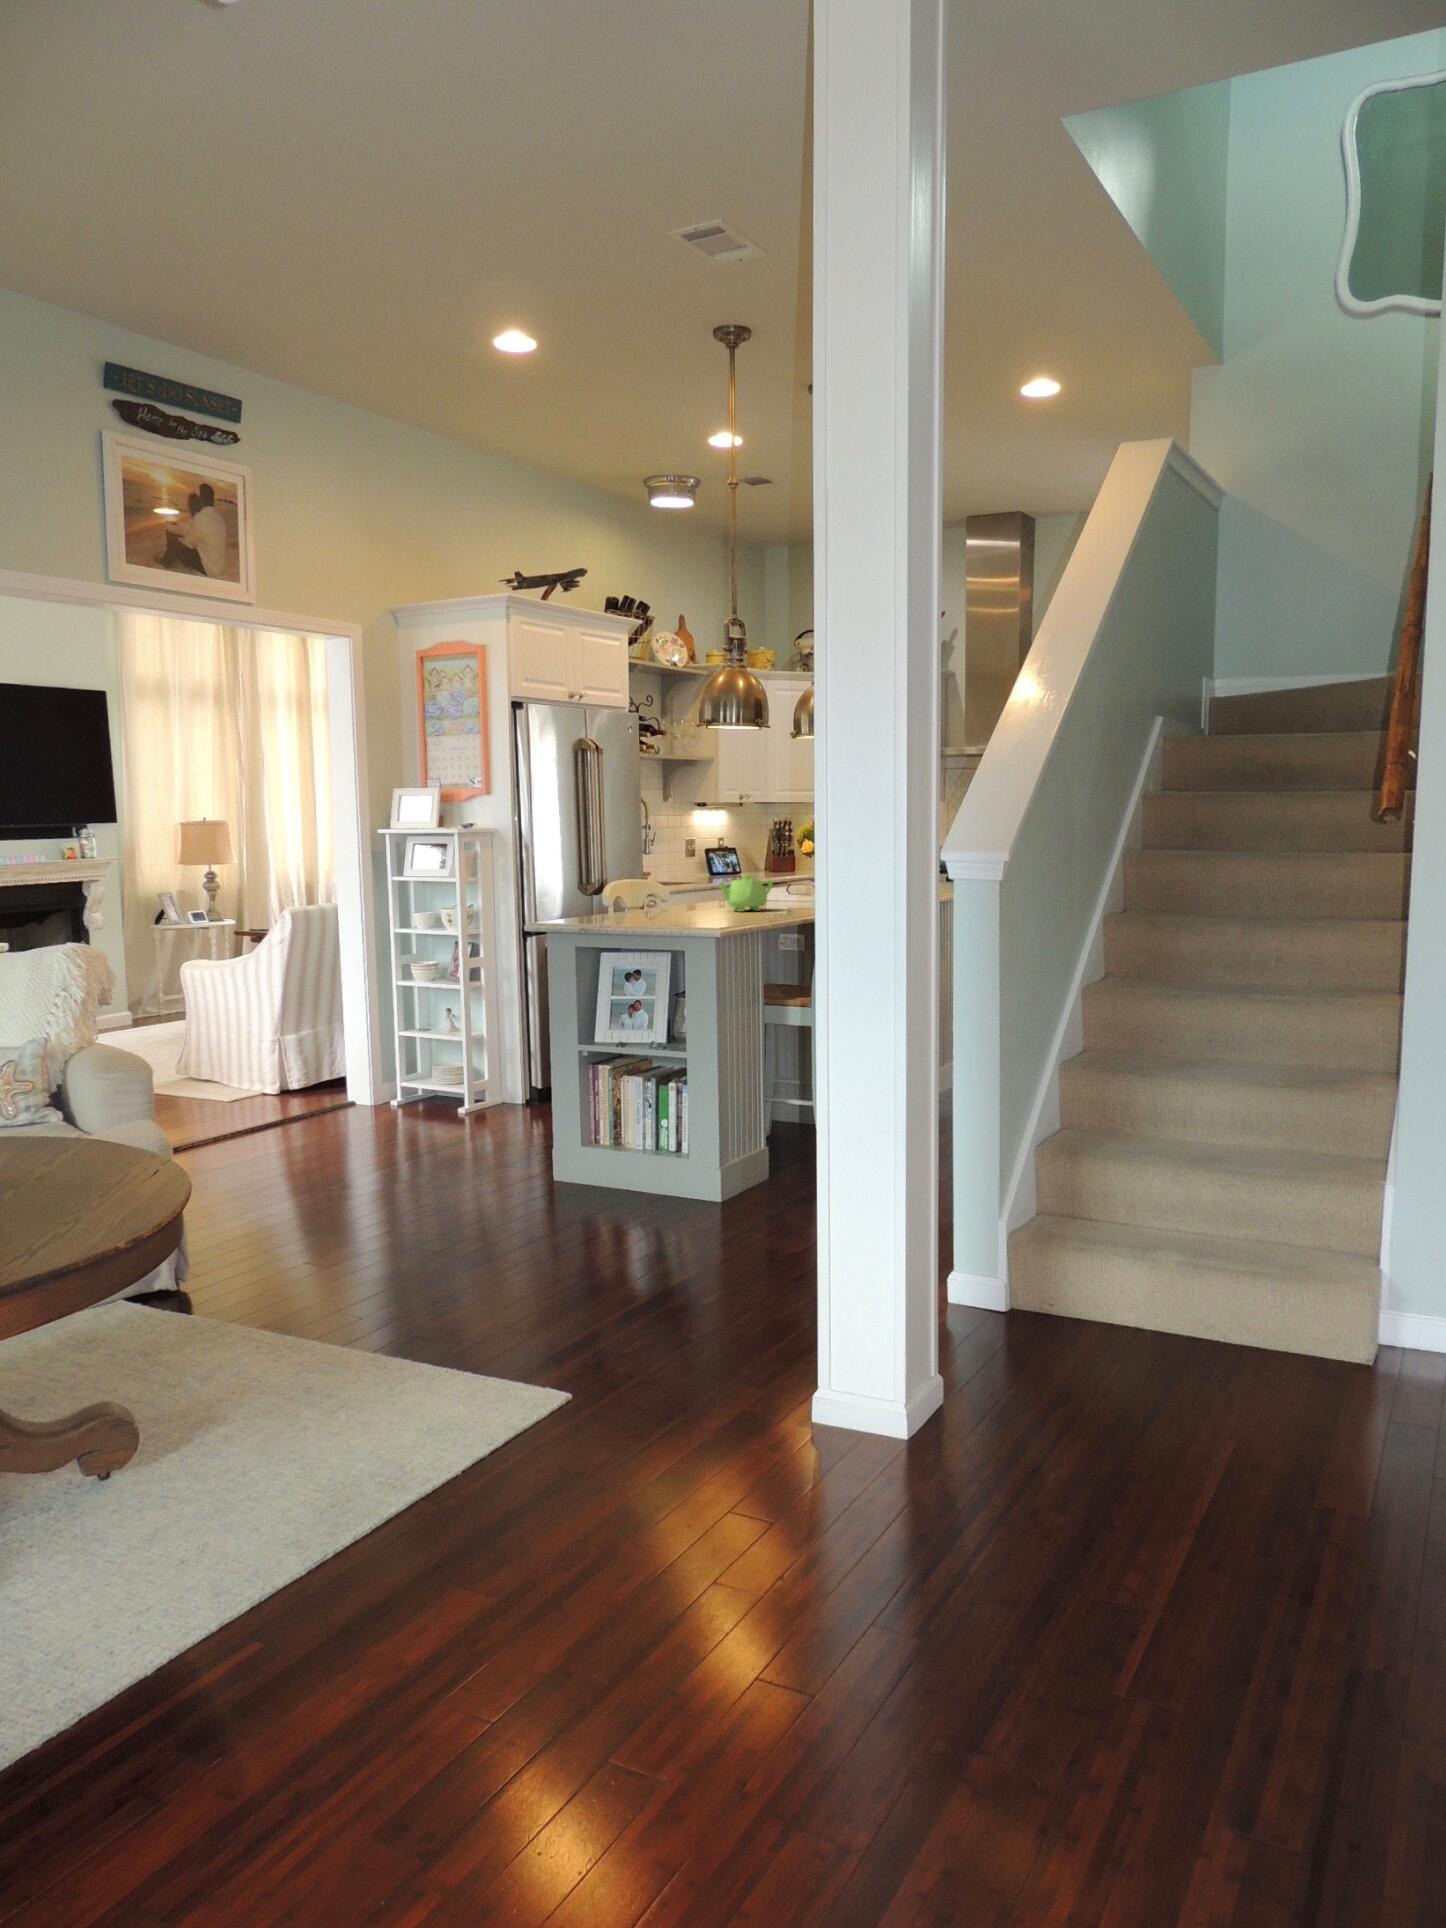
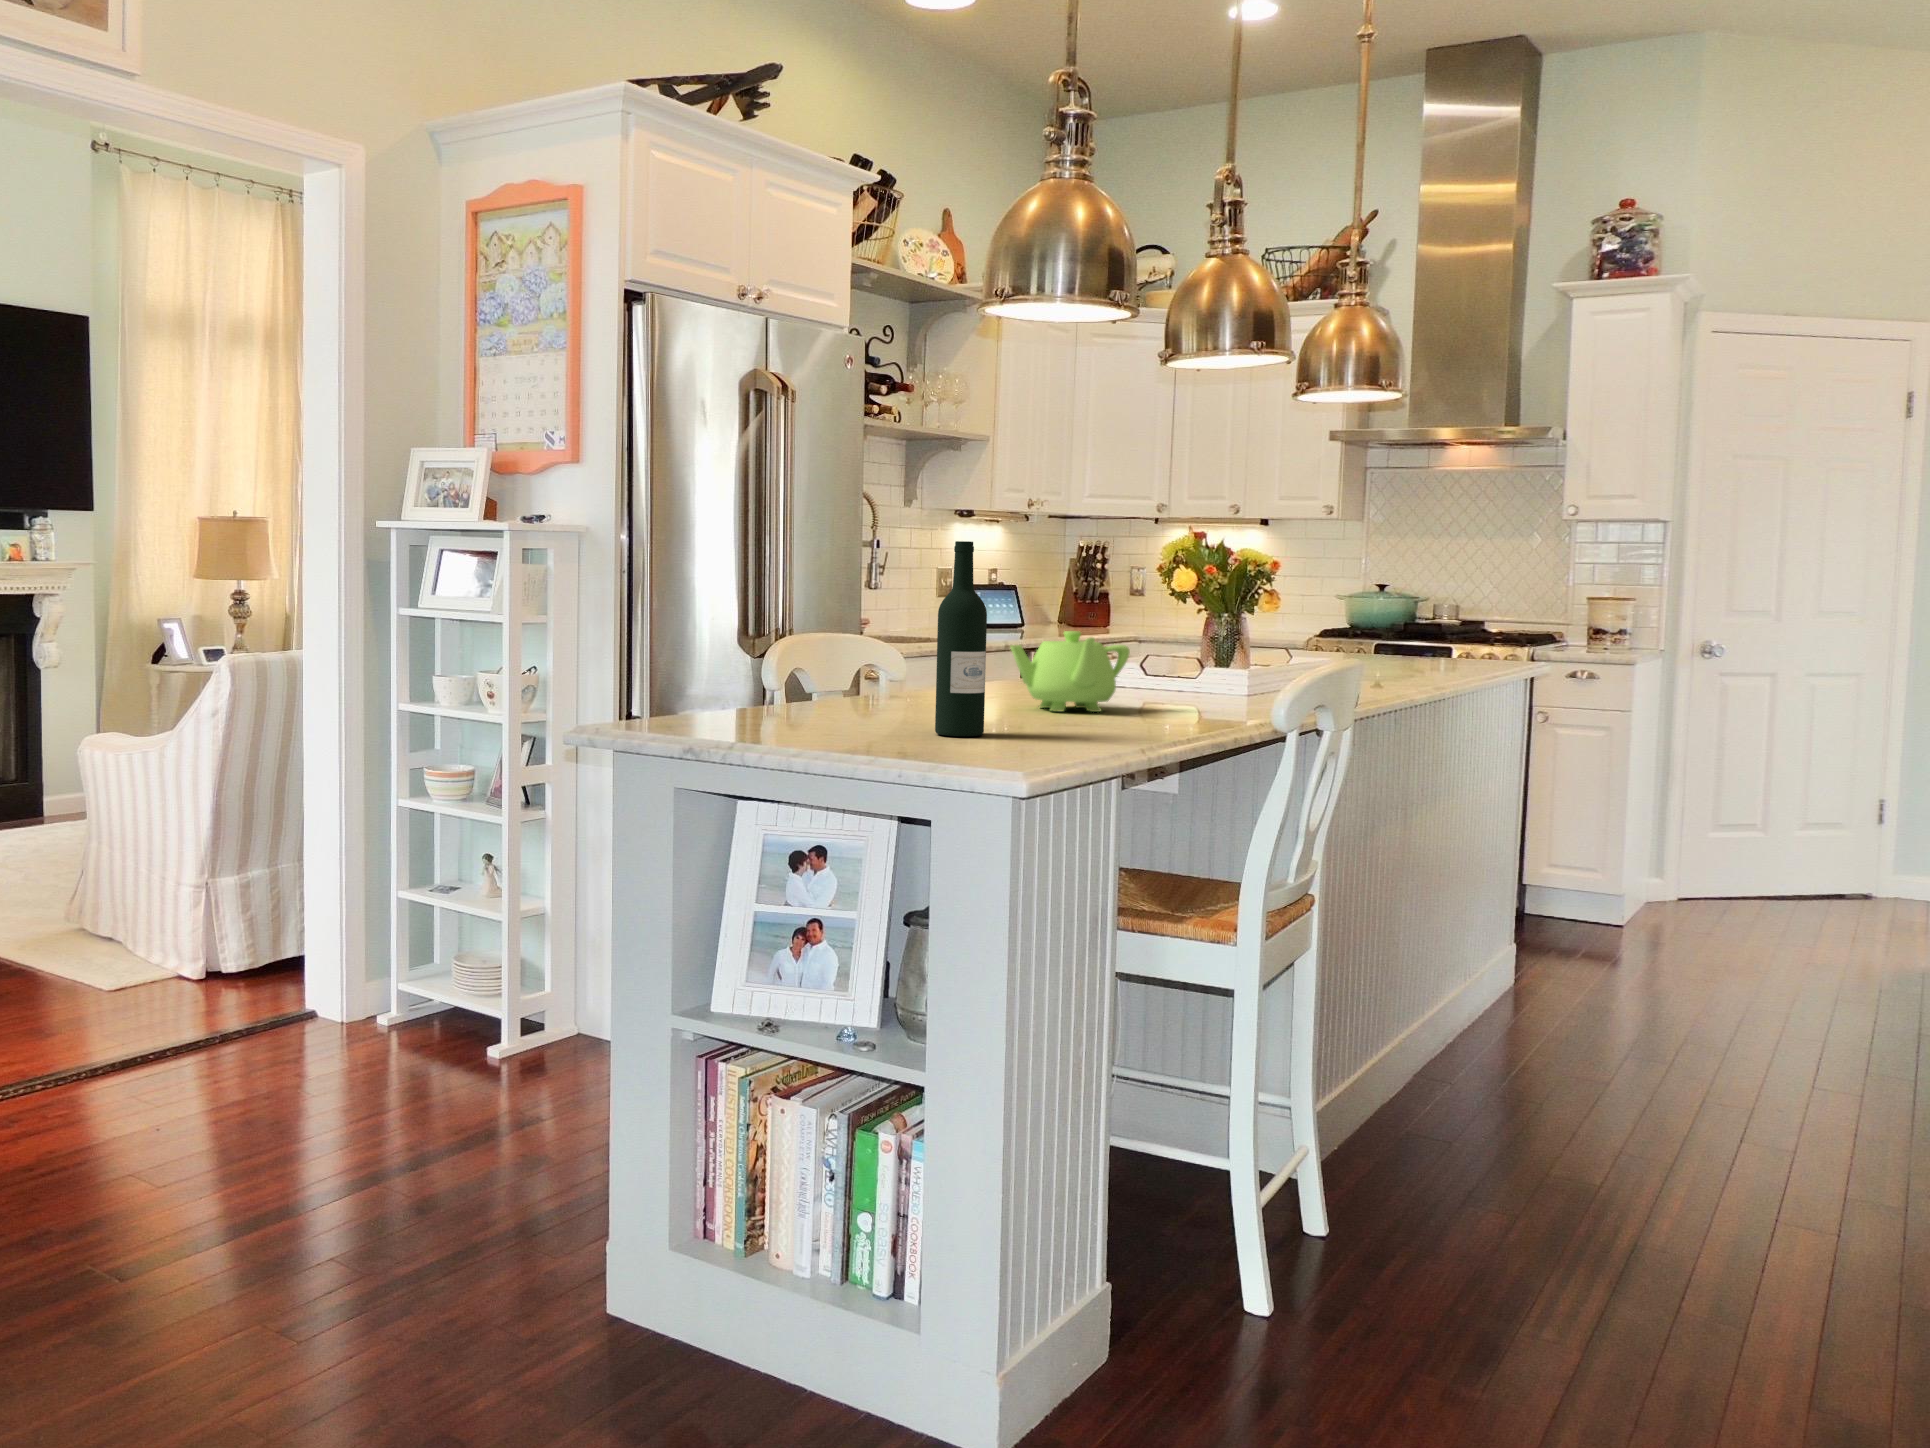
wine bottle: none [685,838,706,921] -> present [935,541,987,736]

